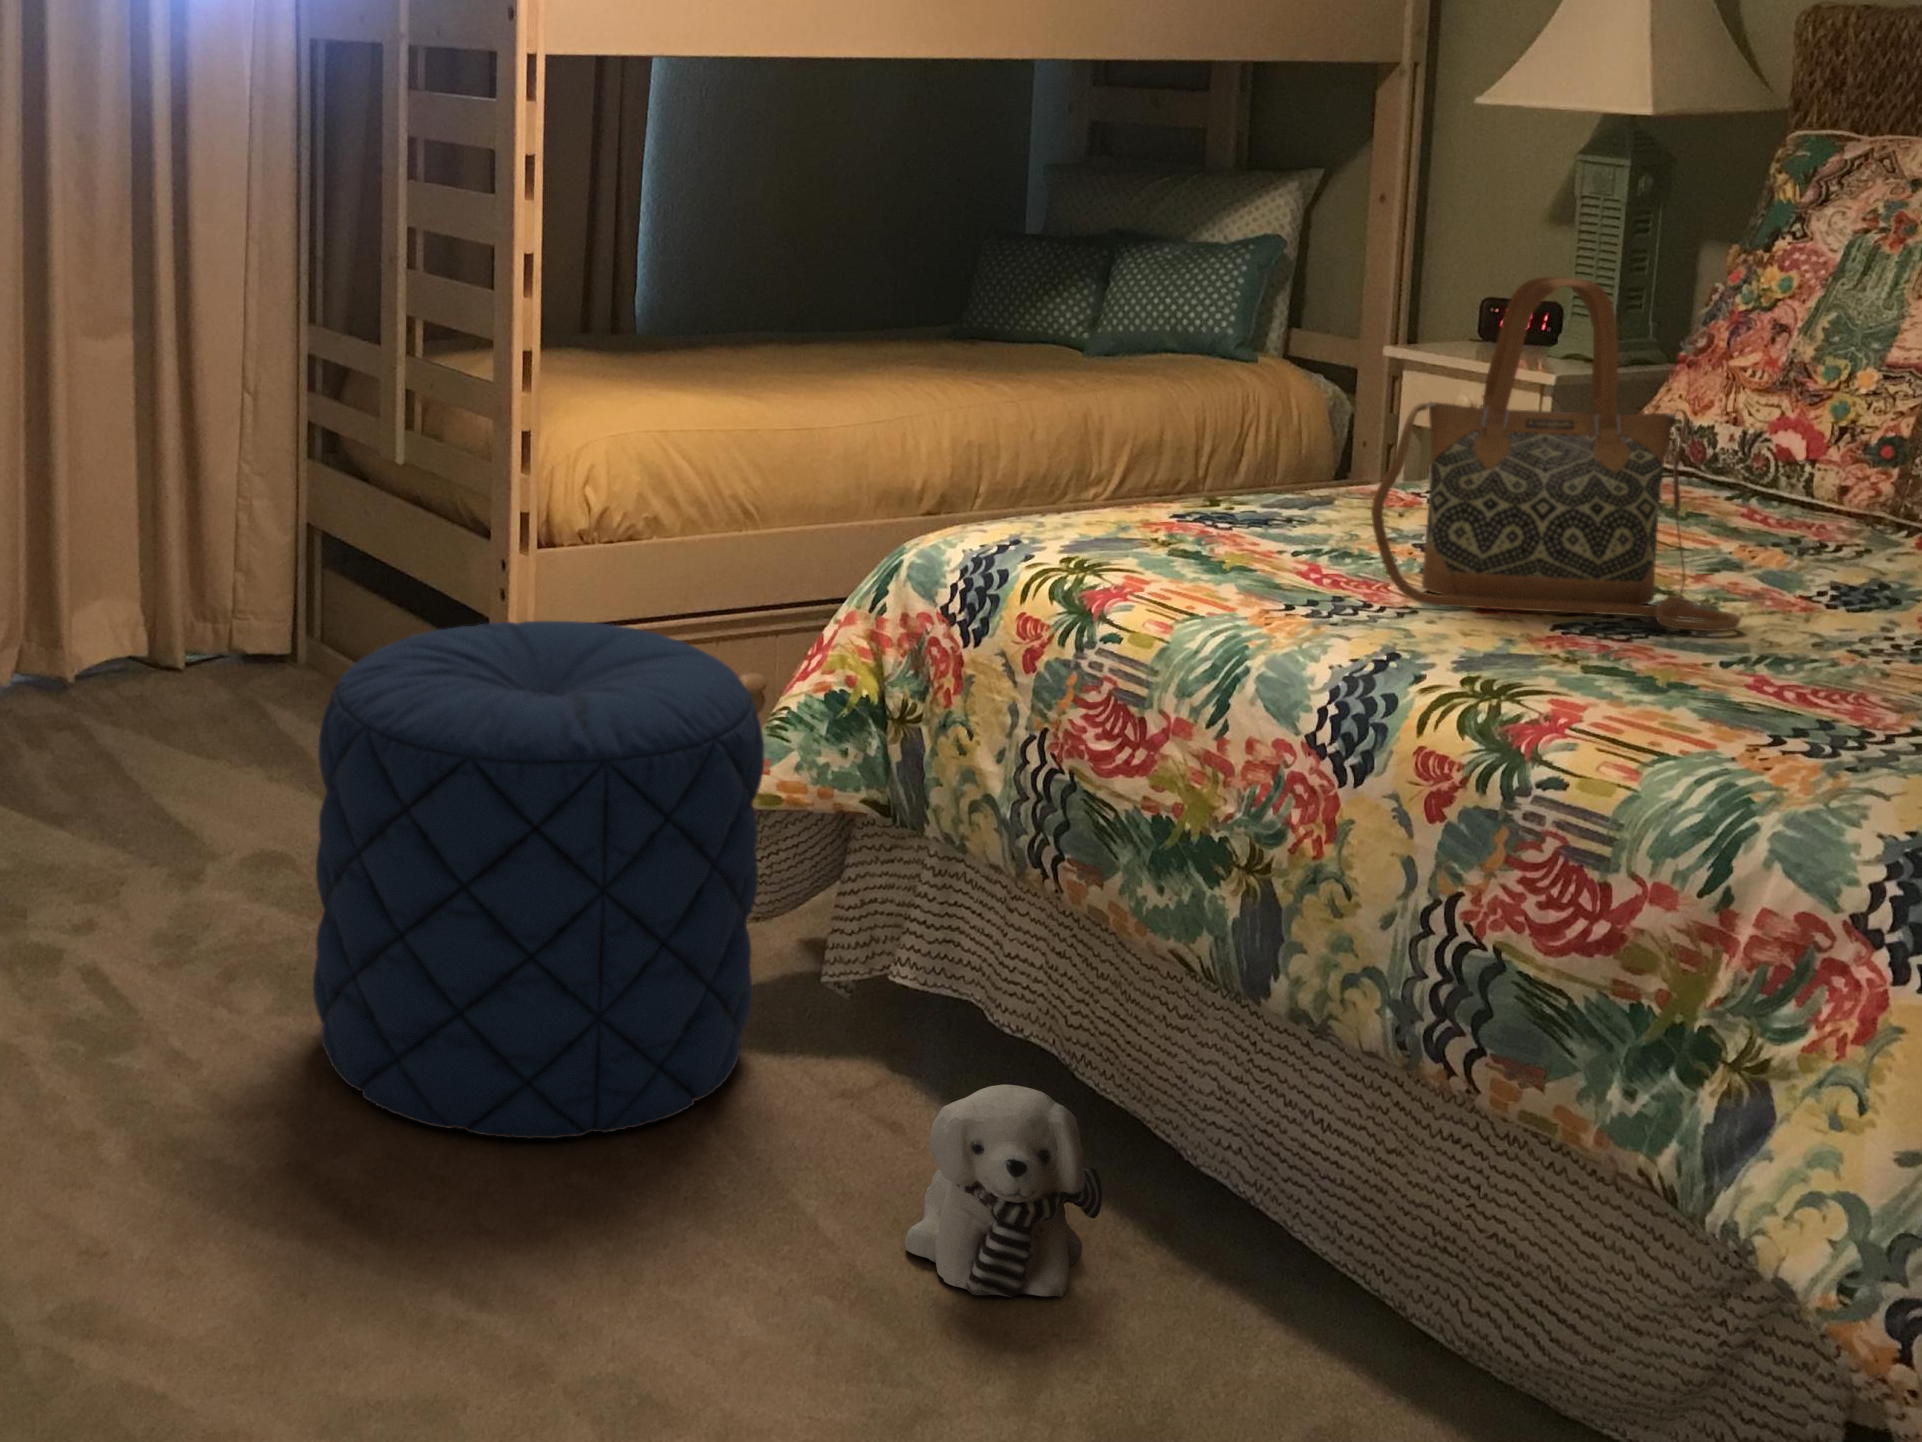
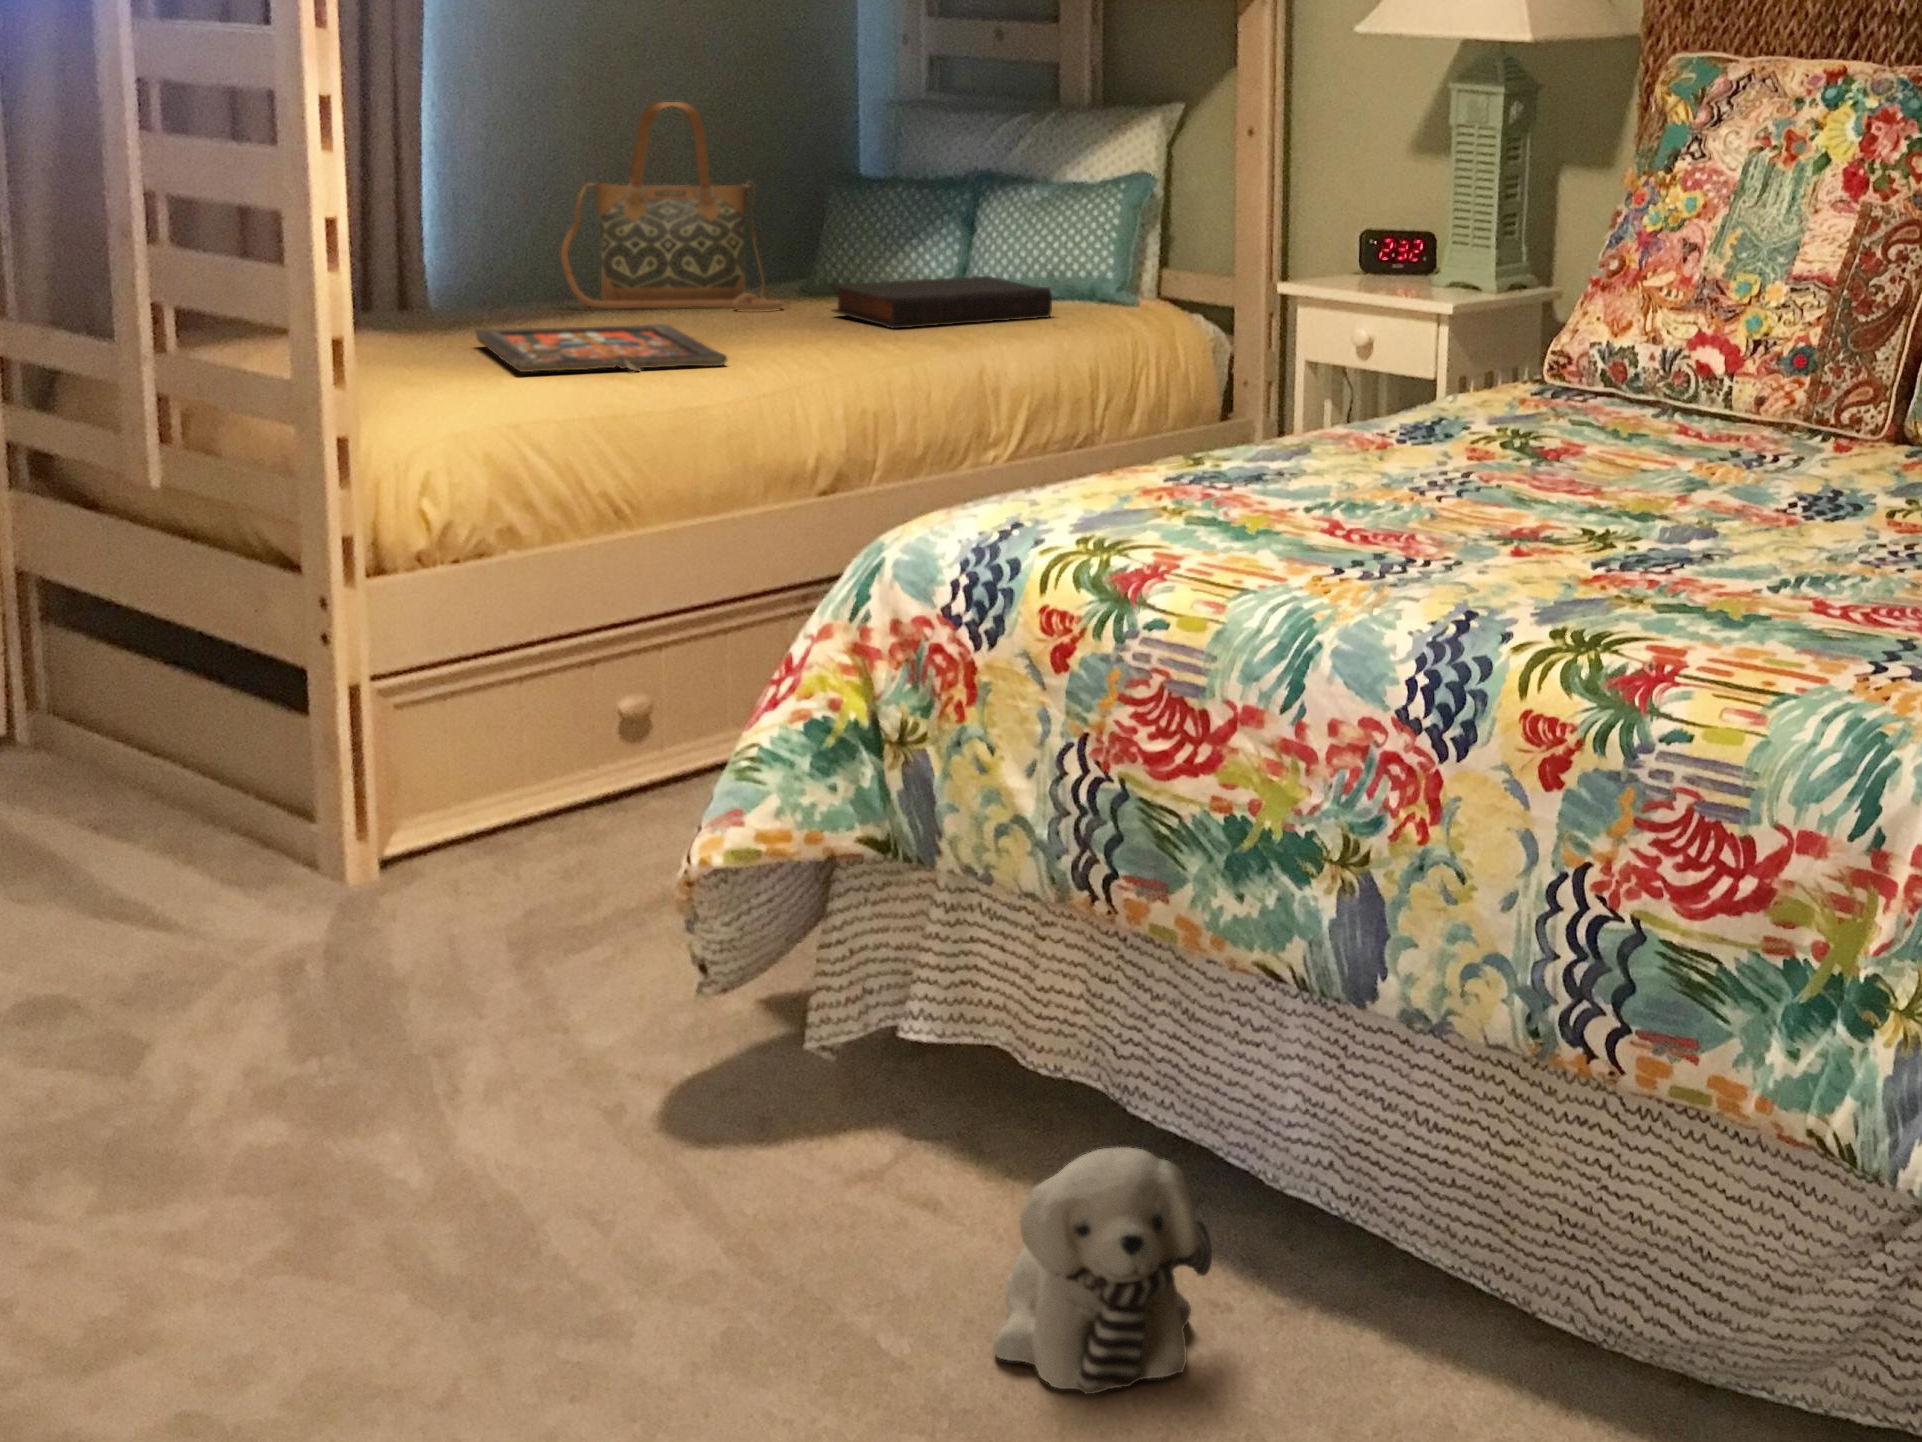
handbag: present [1371,277,1741,631] -> present [561,102,783,310]
book: none [963,329,1166,373] -> present [832,276,1052,329]
board game: none [653,354,848,397] -> present [475,324,727,372]
pouf: present [313,621,765,1139] -> none [147,666,745,1330]

